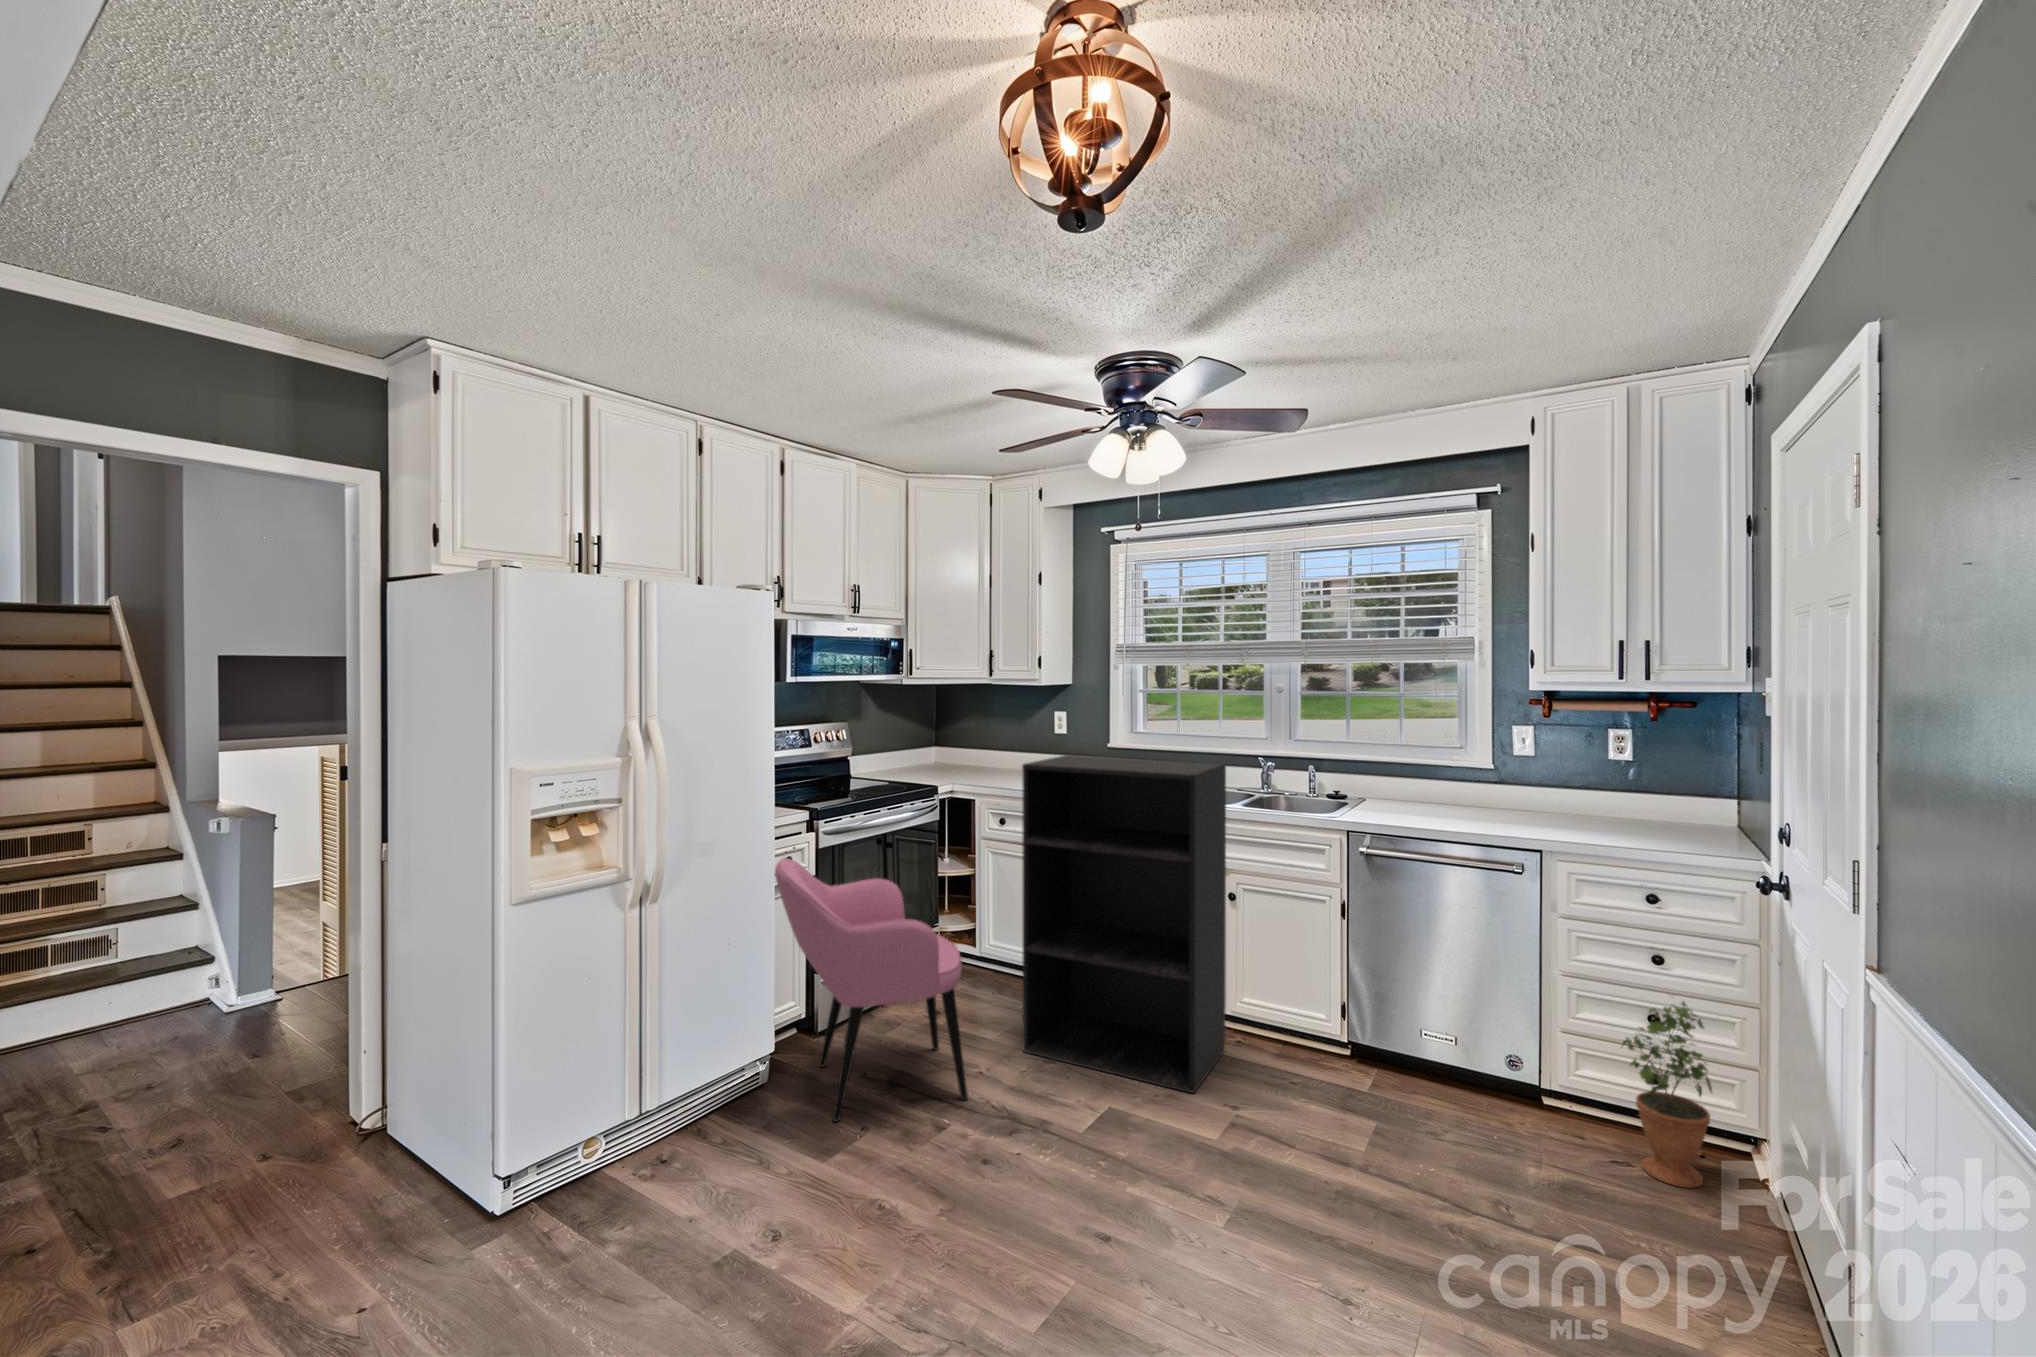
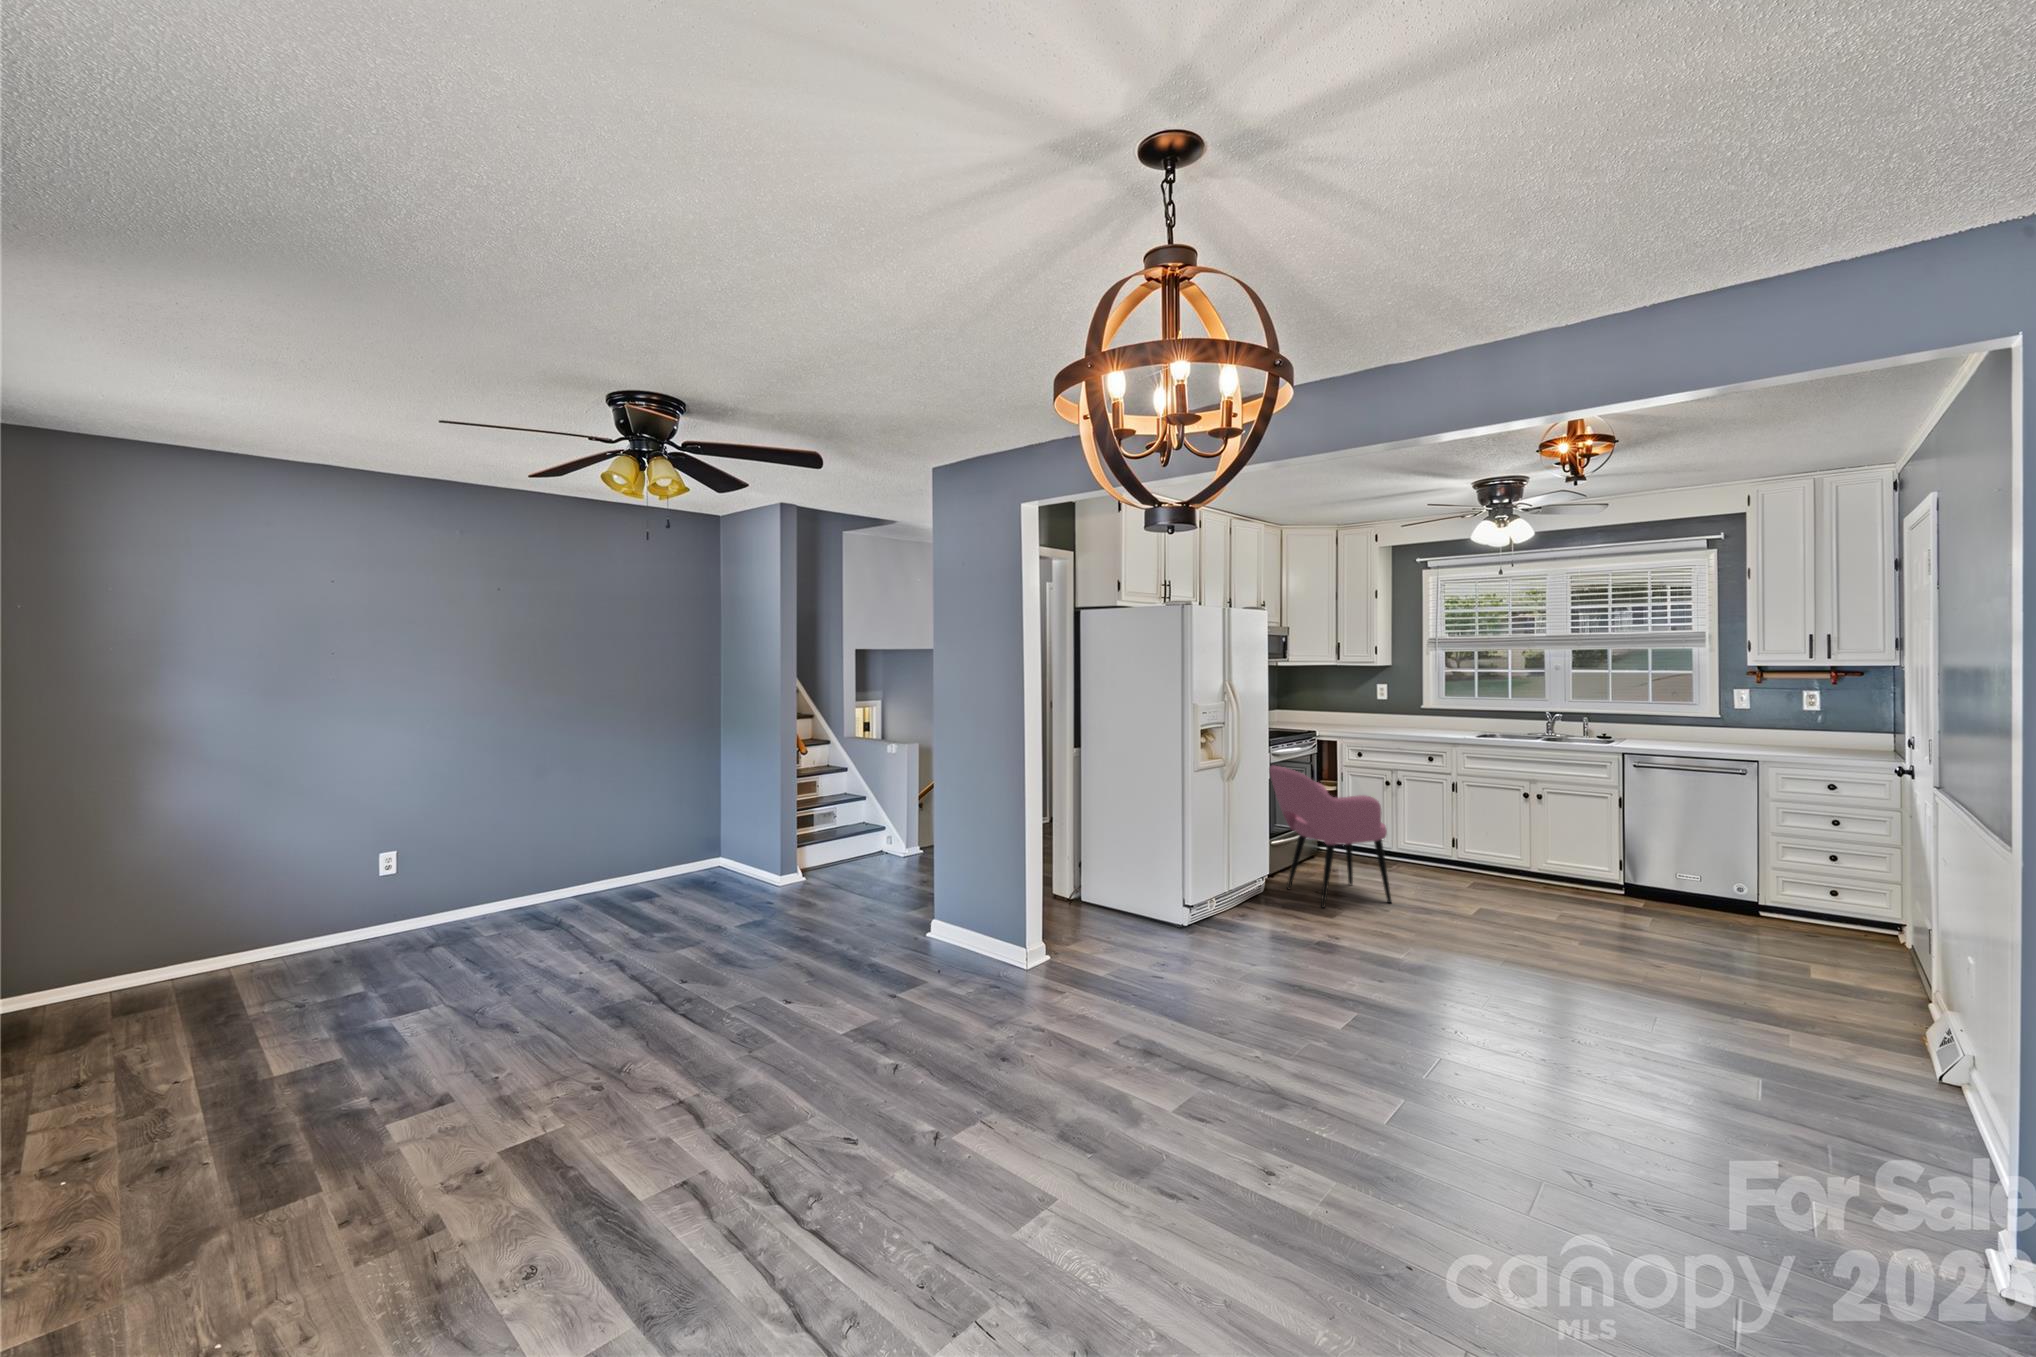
bookshelf: present [1022,755,1226,1093] -> none [1407,709,1539,905]
potted plant: present [1623,1002,1712,1188] -> none [1811,840,1870,944]

